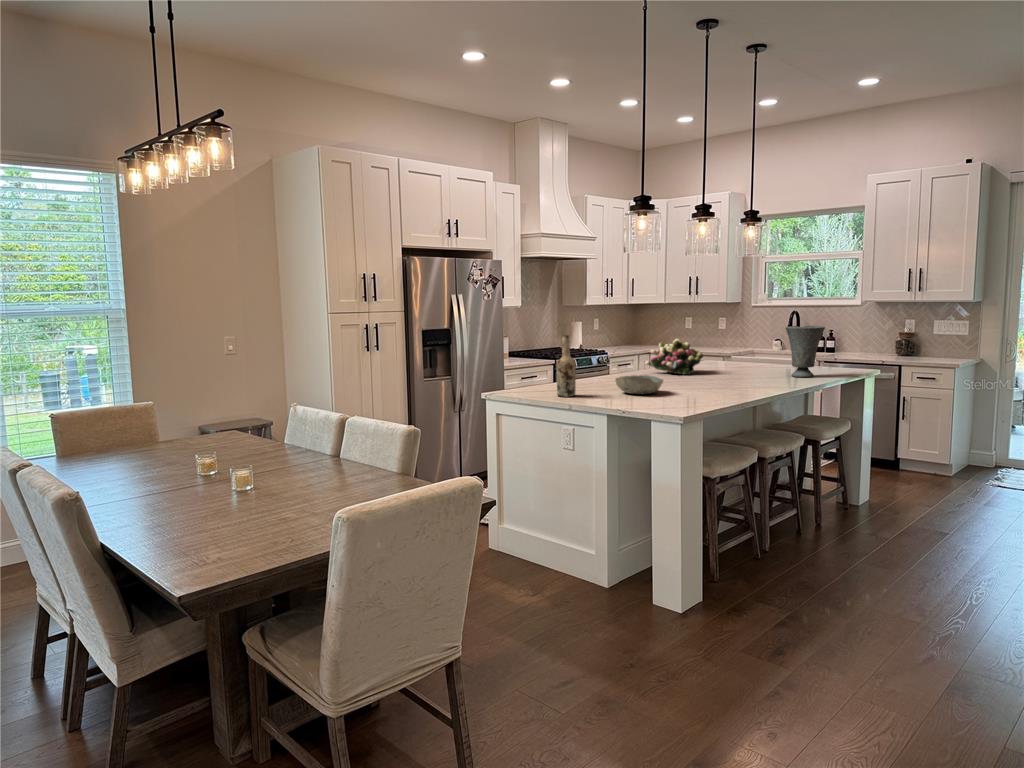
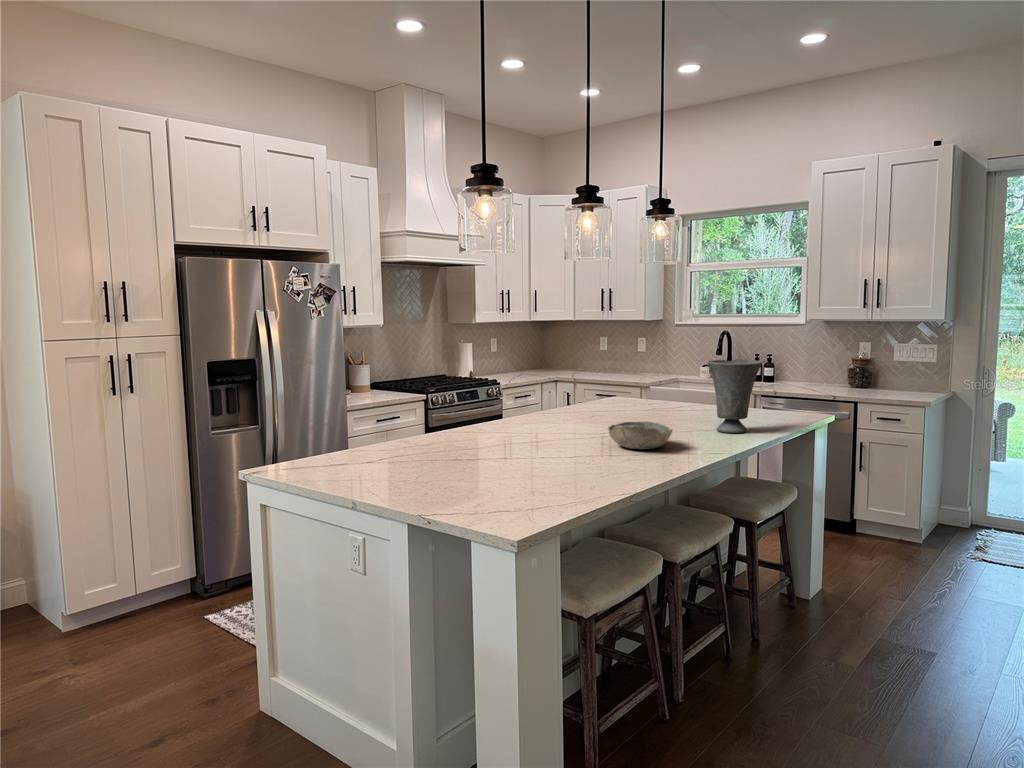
wine bottle: present [557,335,576,397] -> none [343,385,375,484]
flower arrangement: present [645,339,703,375] -> none [518,375,597,428]
bowl: present [615,375,663,394] -> present [608,422,673,450]

